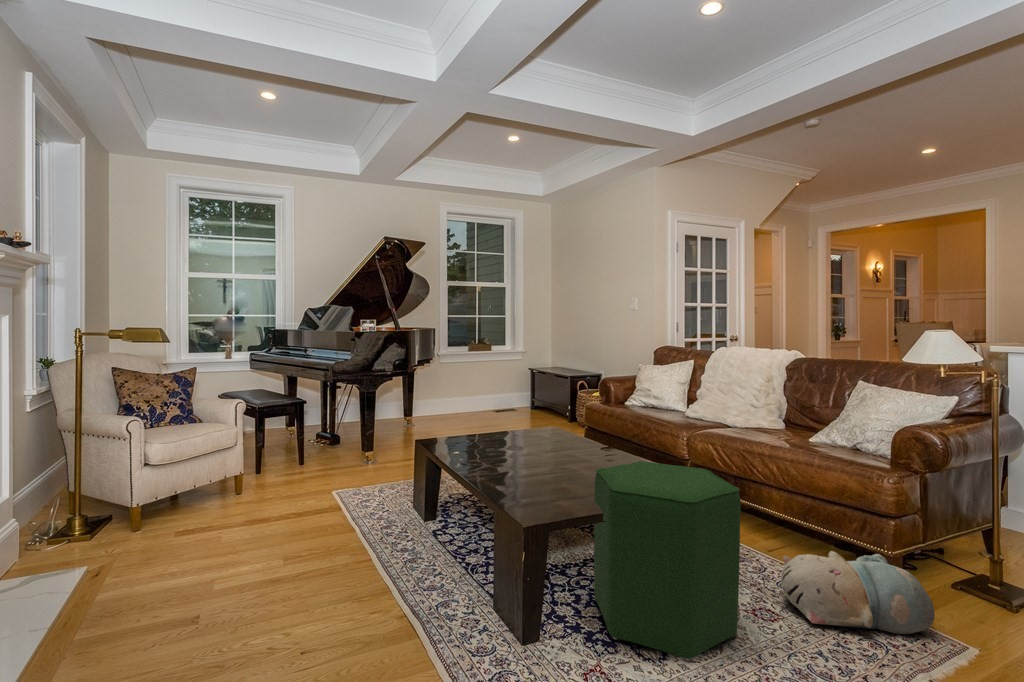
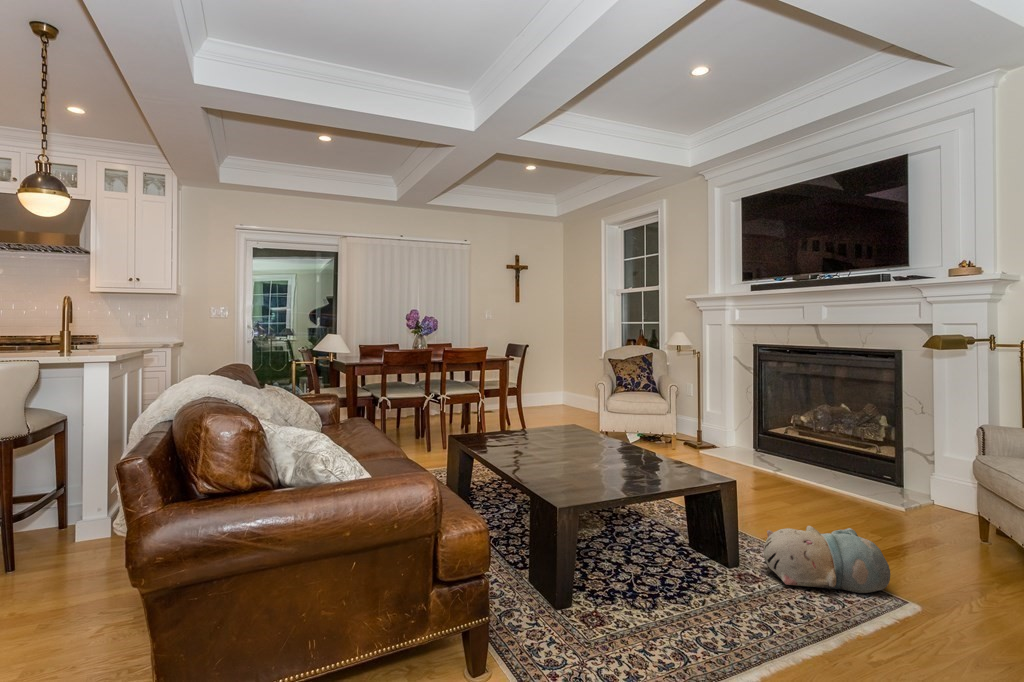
ottoman: present [594,461,741,661] -> none [600,448,722,610]

